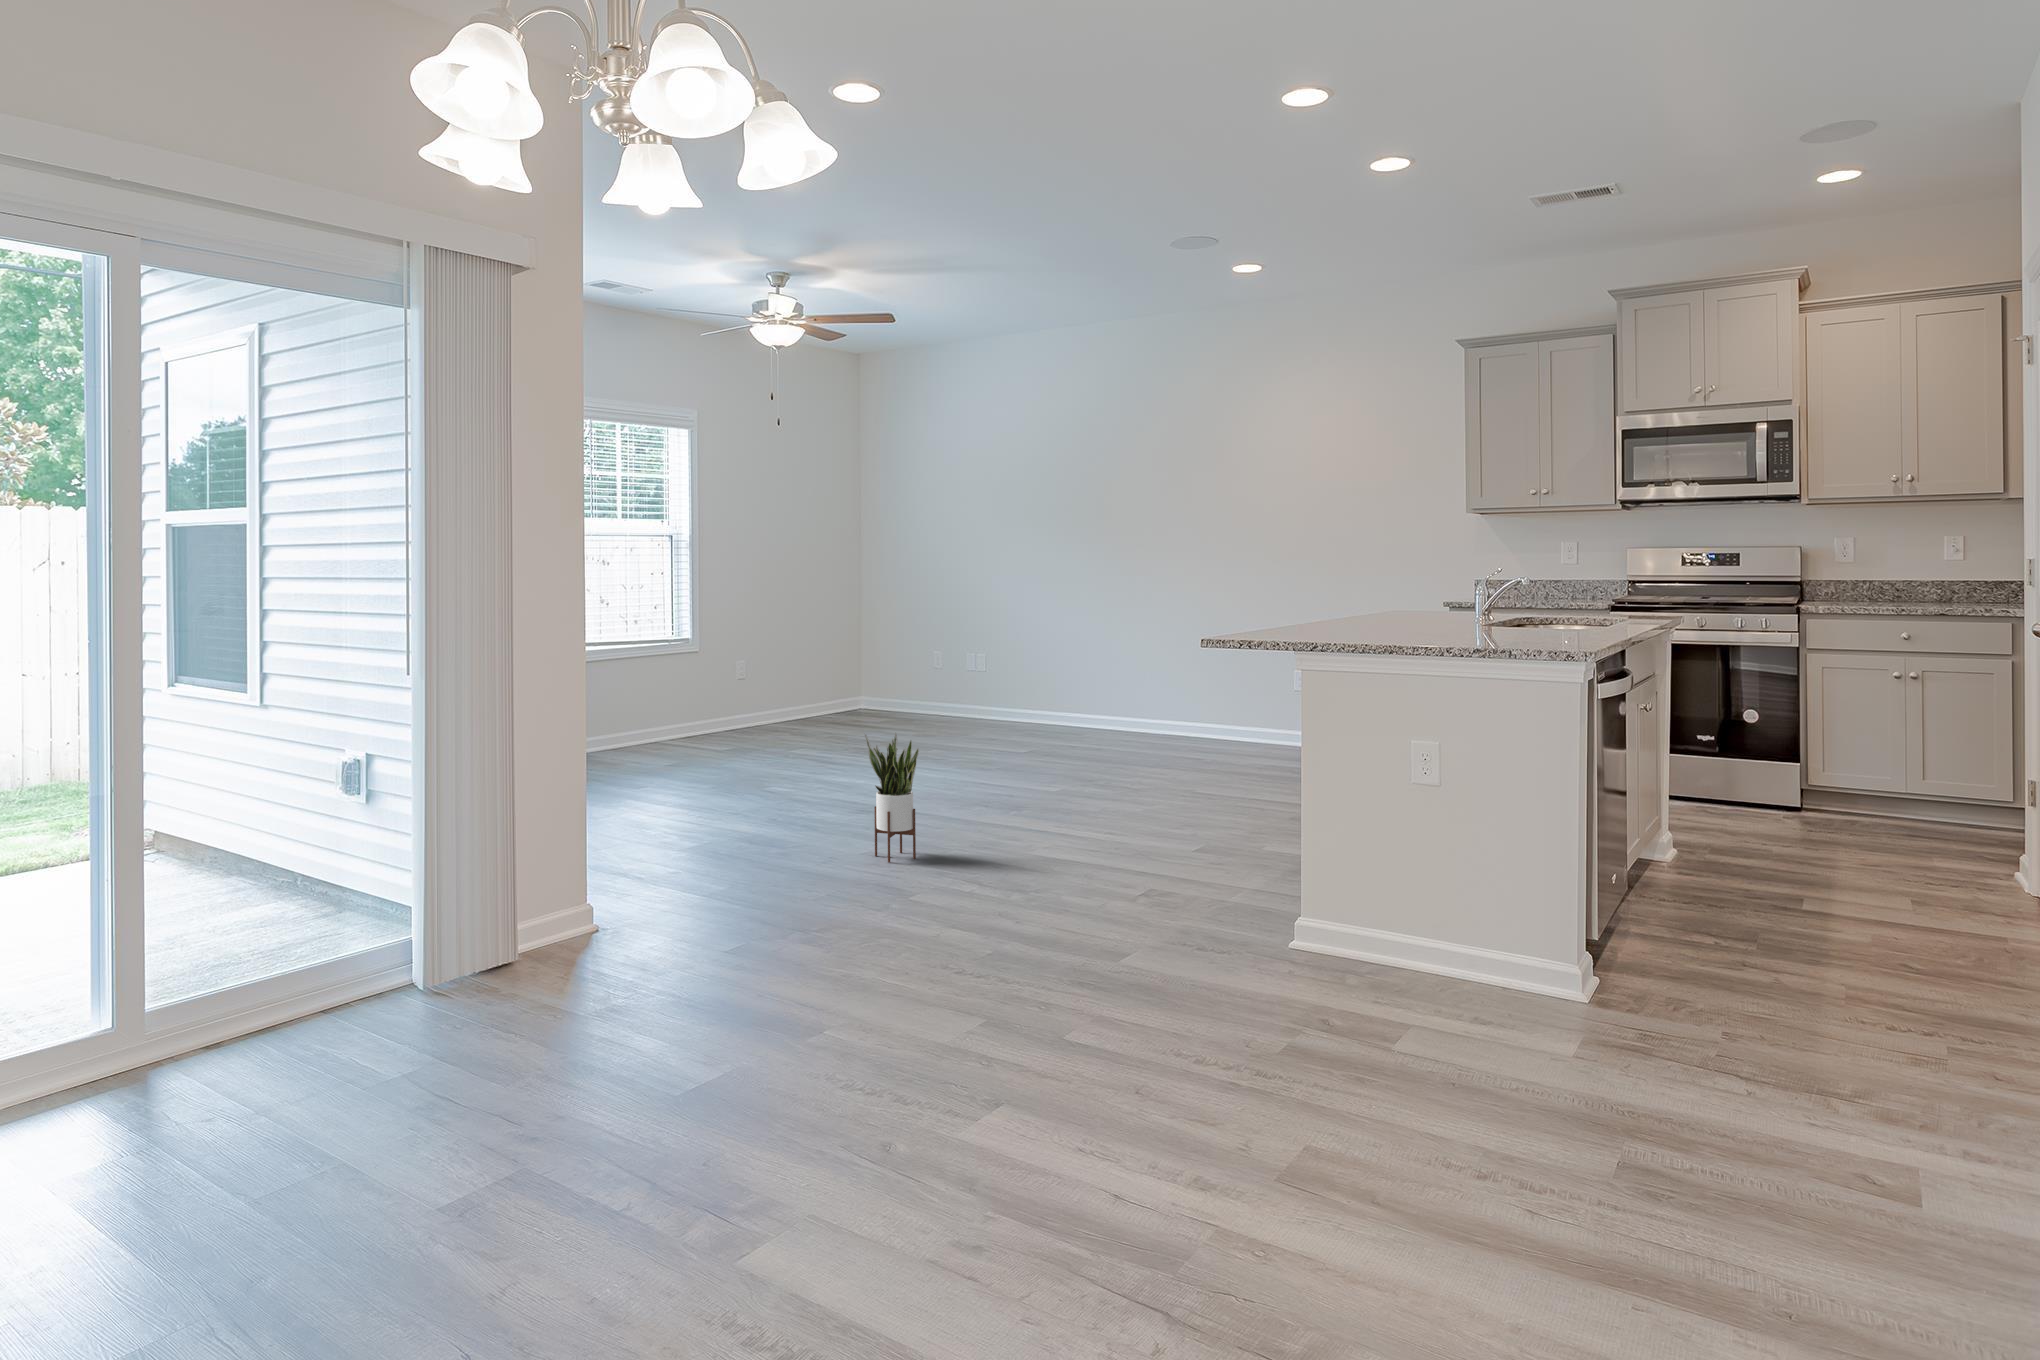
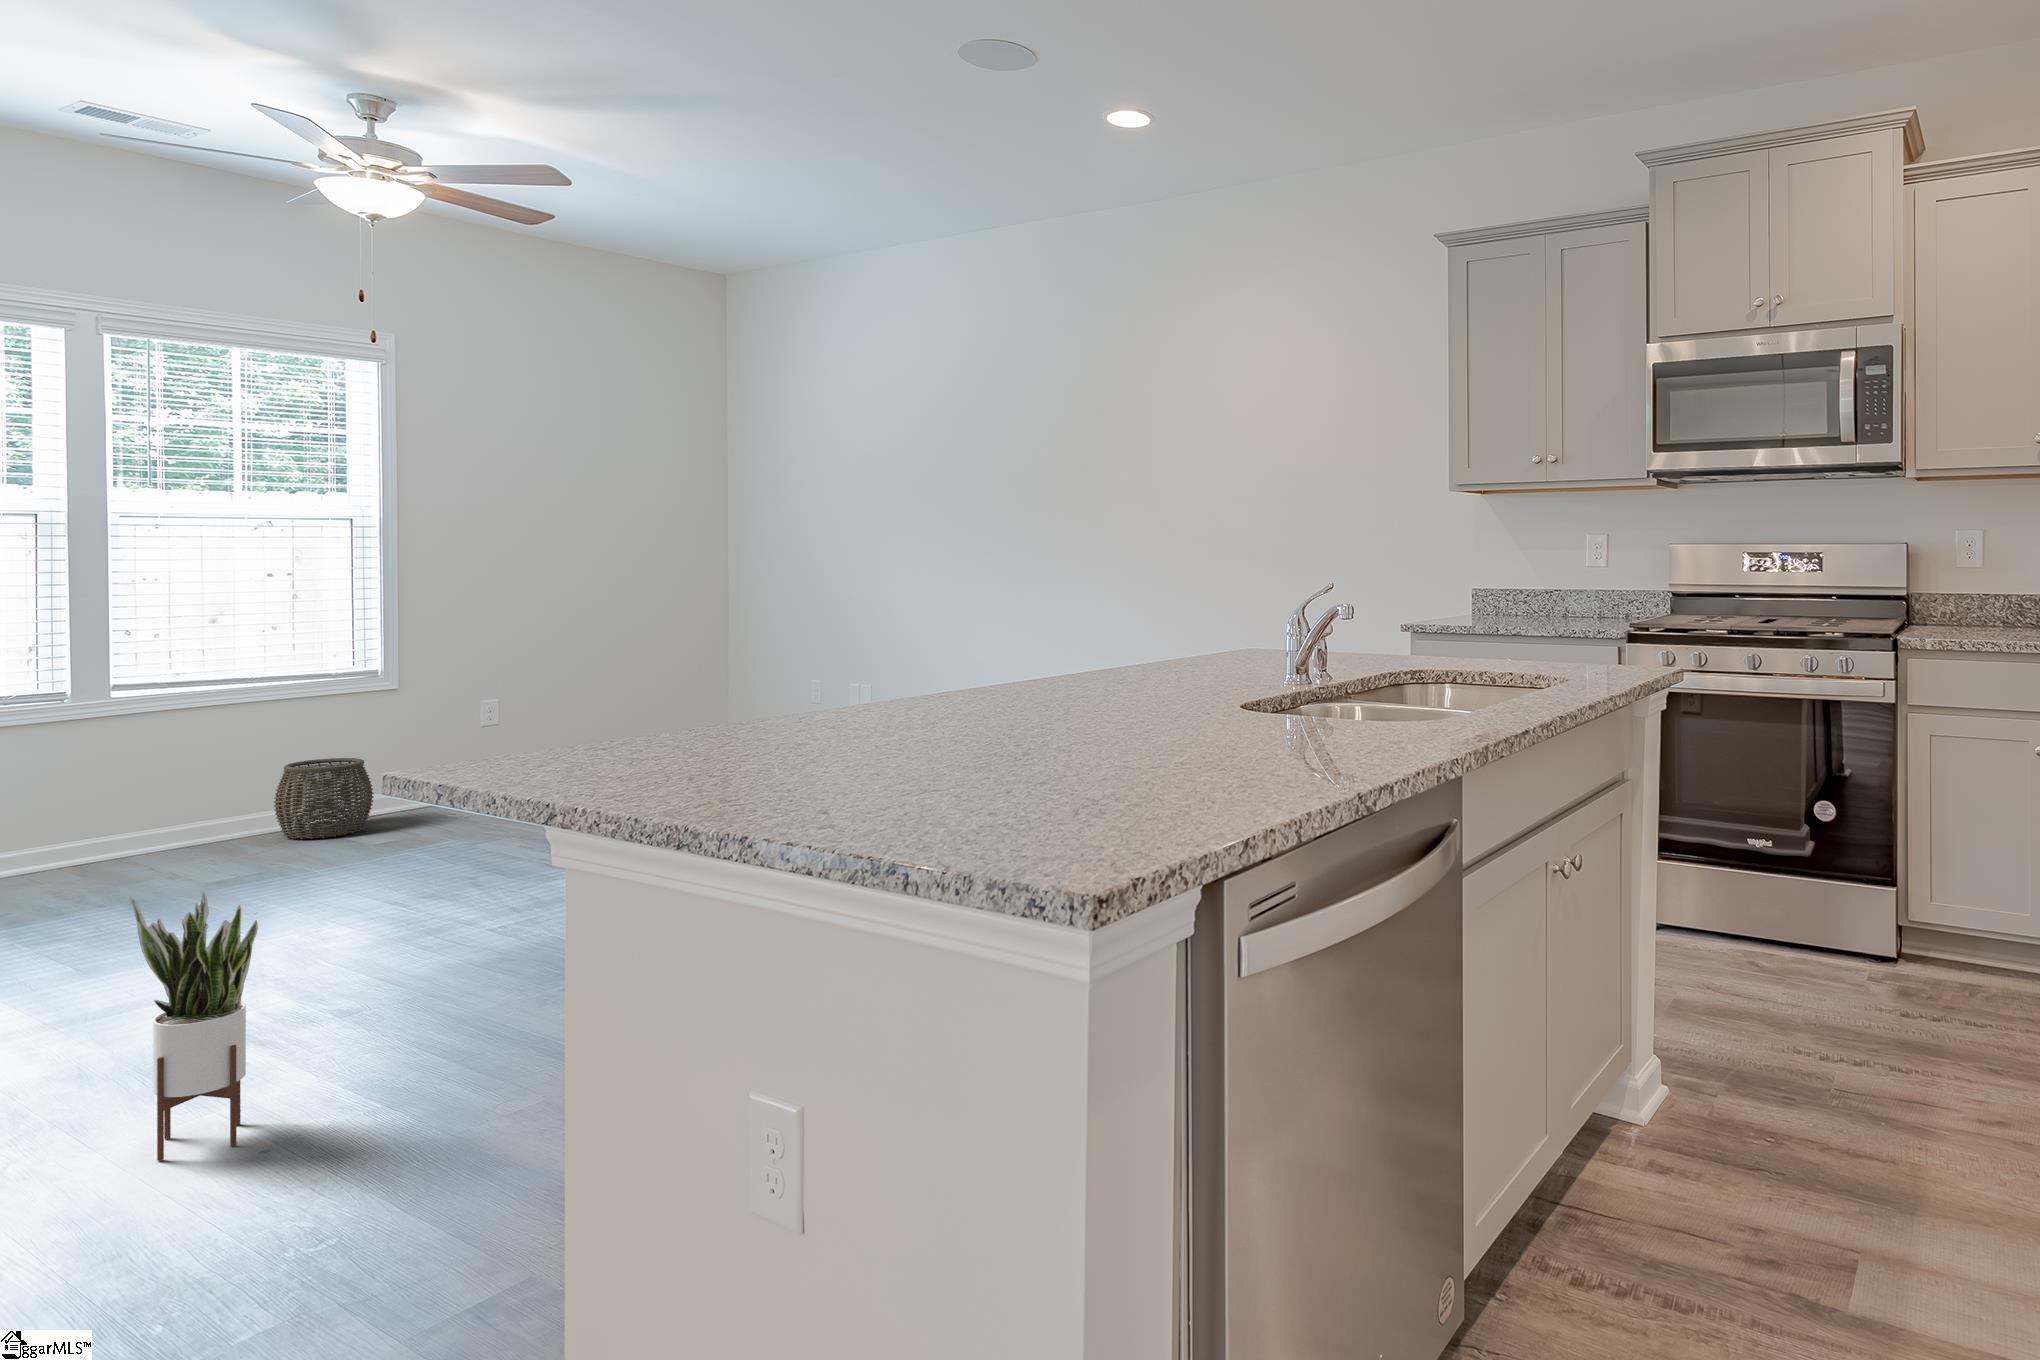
woven basket: none [649,694,705,745] -> present [274,758,374,839]

